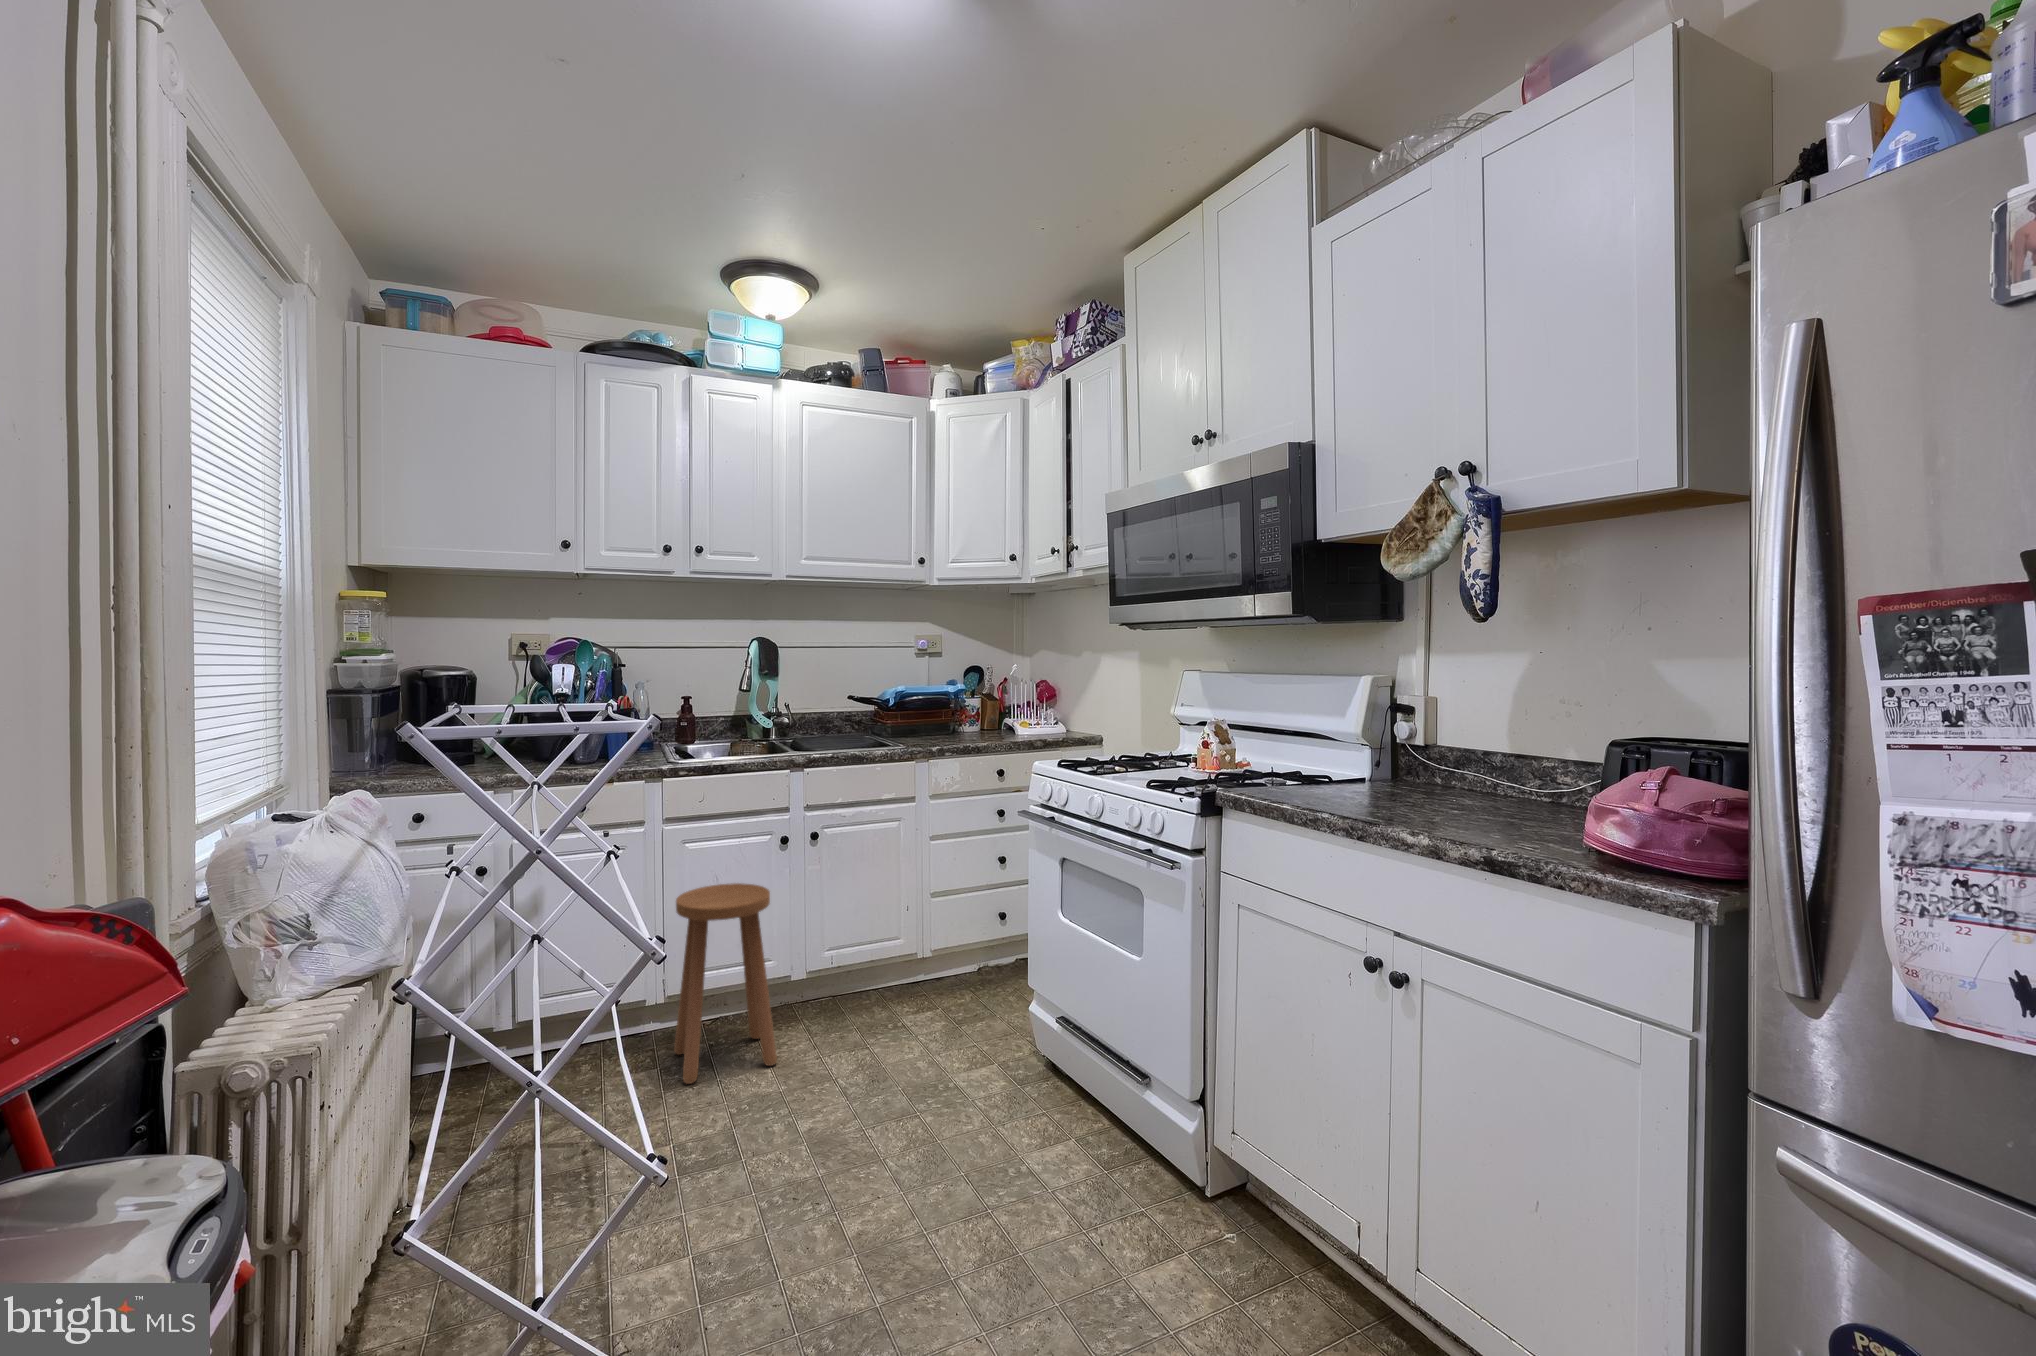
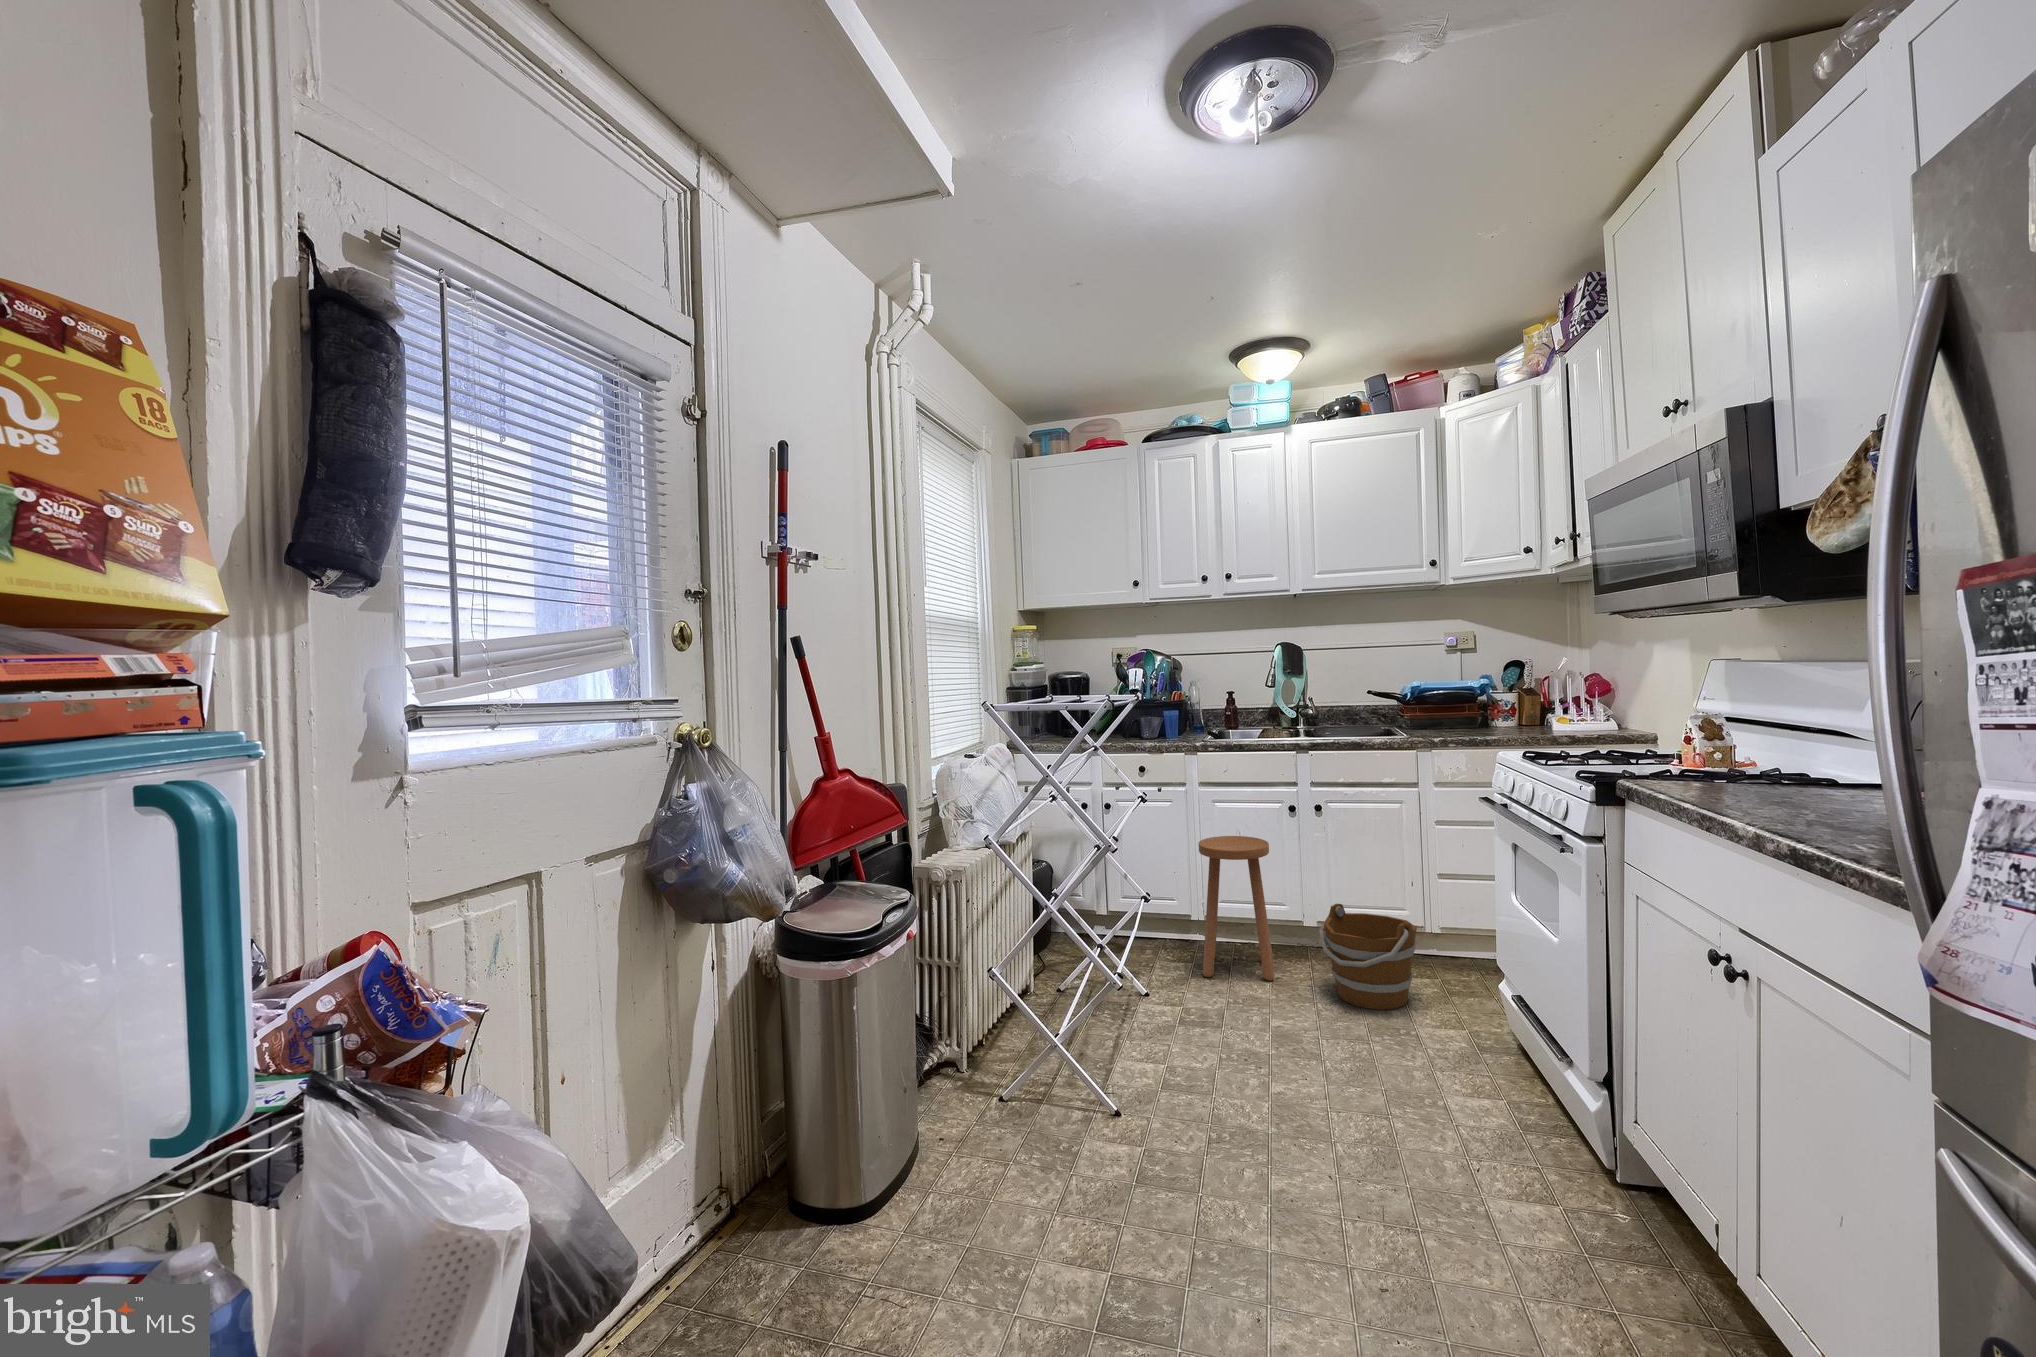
bucket: none [835,951,943,1072] -> present [1319,904,1417,1010]

